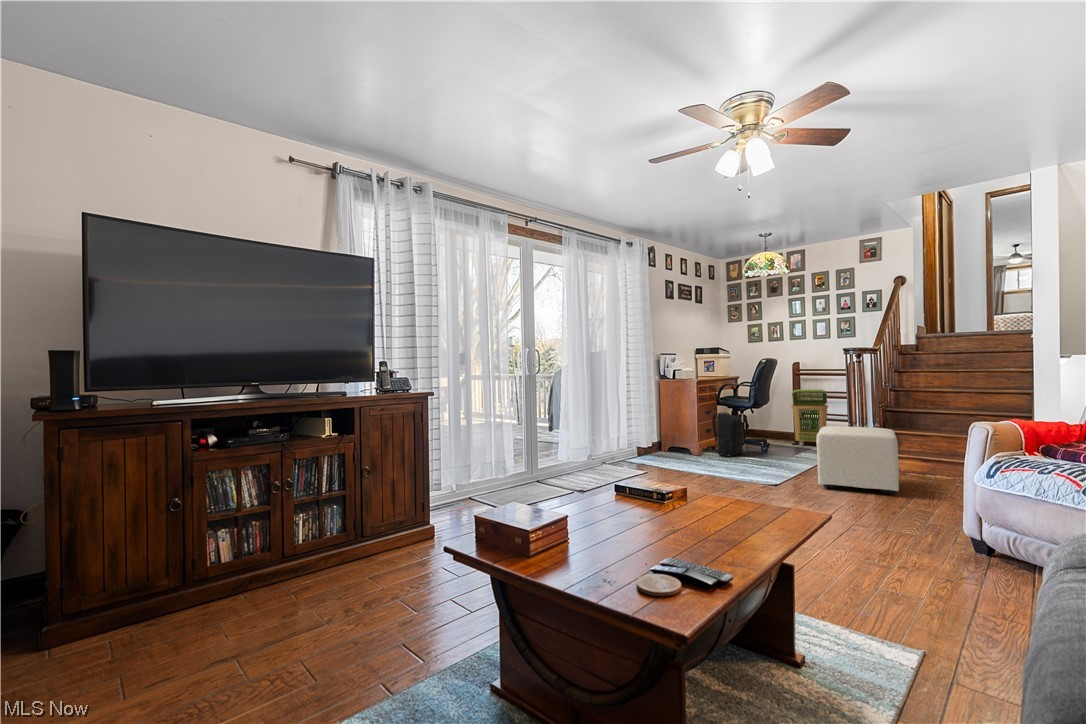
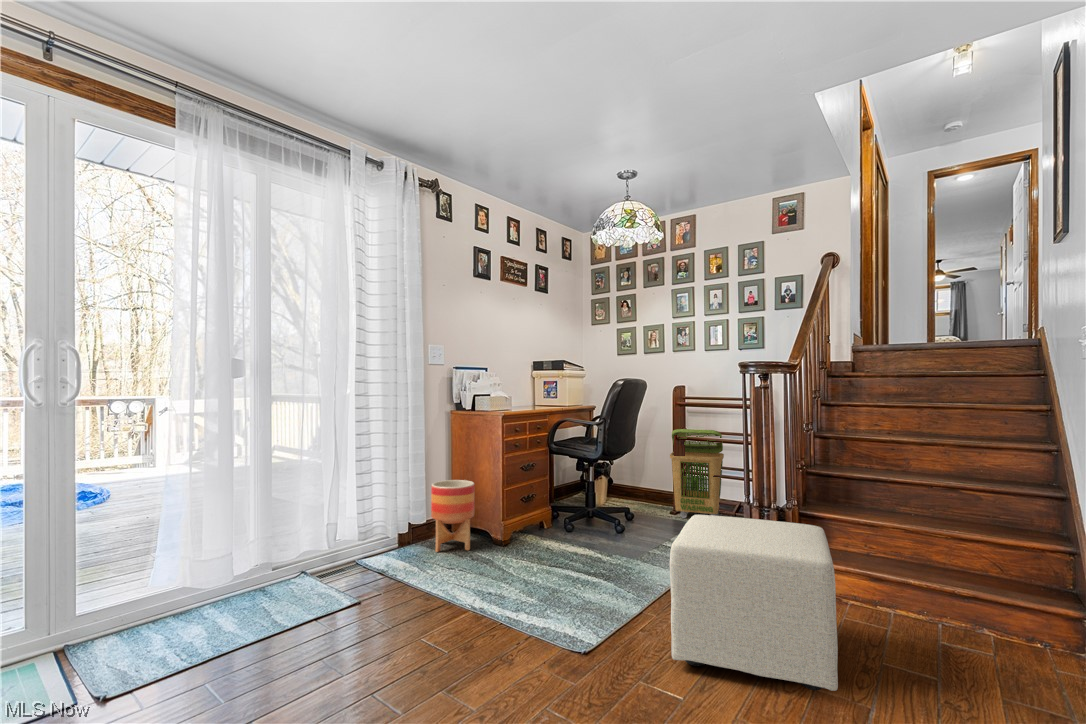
backpack: present [712,412,743,456] -> none [525,468,582,549]
planter: none [655,419,680,457] -> present [431,480,475,552]

